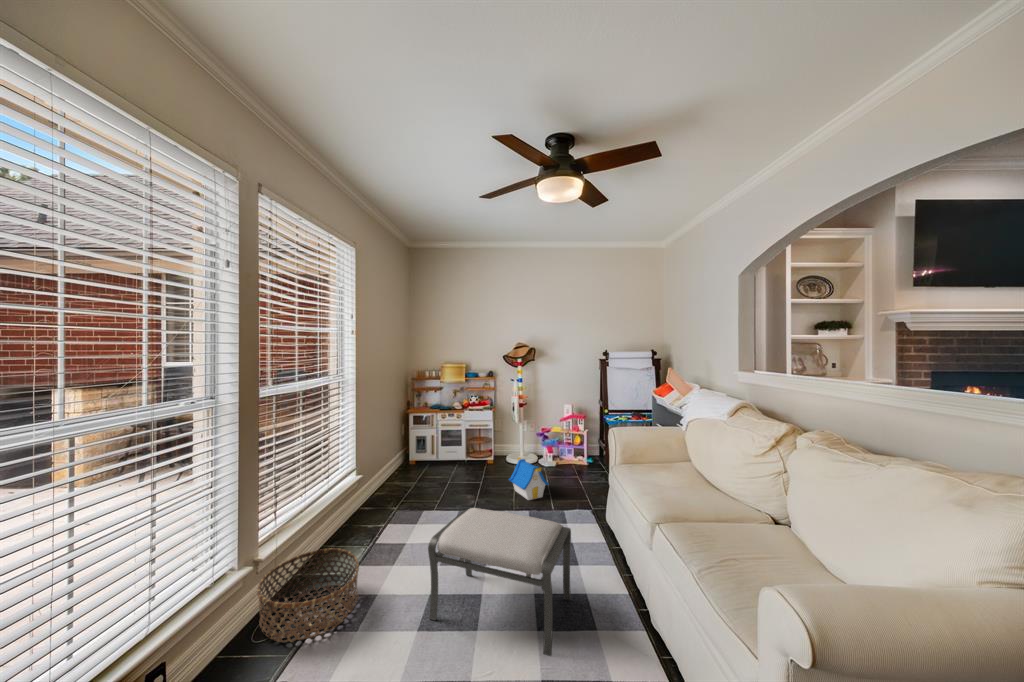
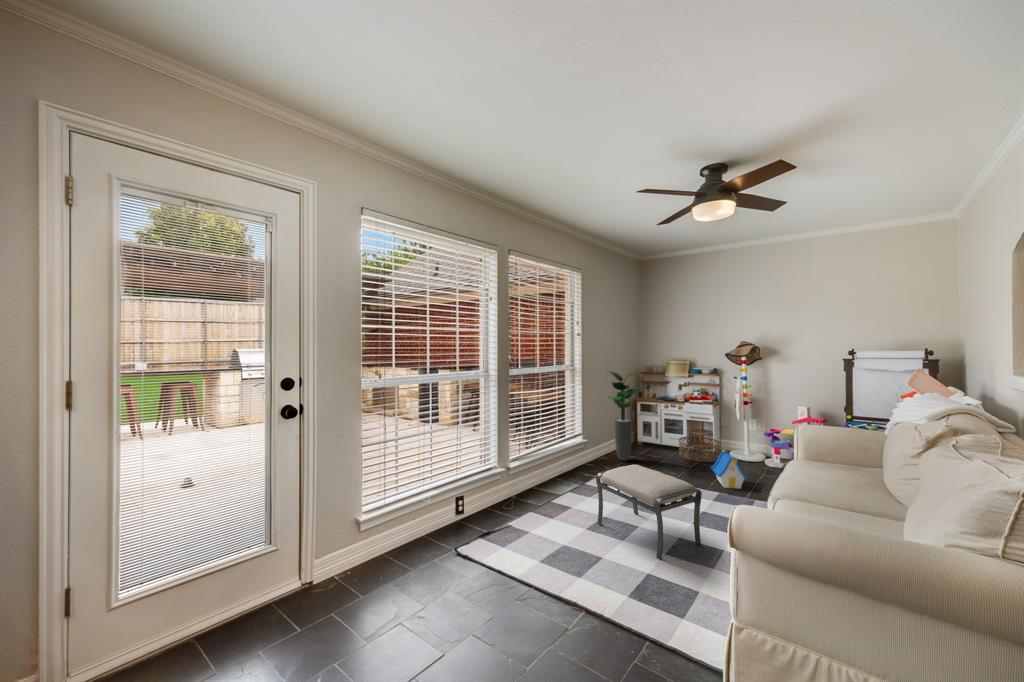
potted plant: none [381,381,430,490] -> present [609,372,642,461]
basket: present [257,548,359,642] -> present [679,436,721,462]

